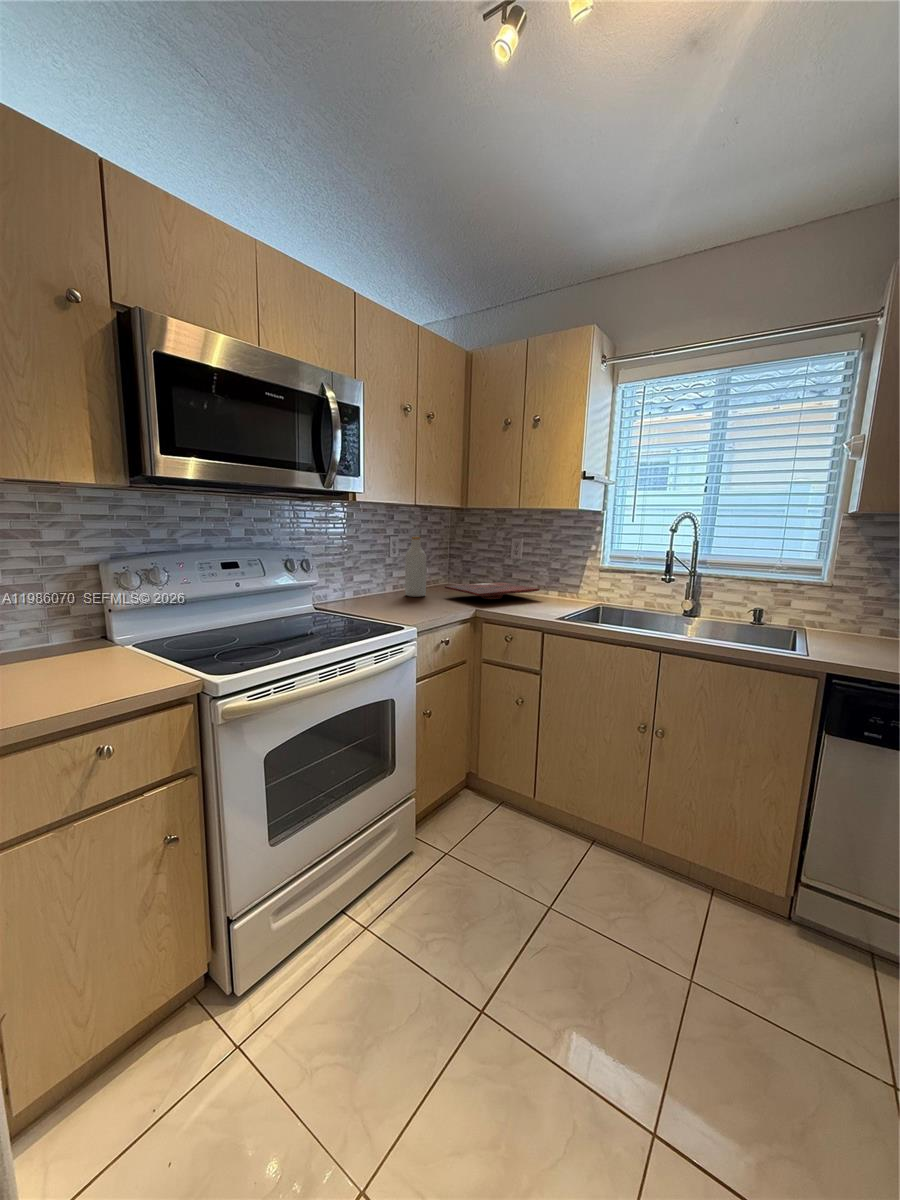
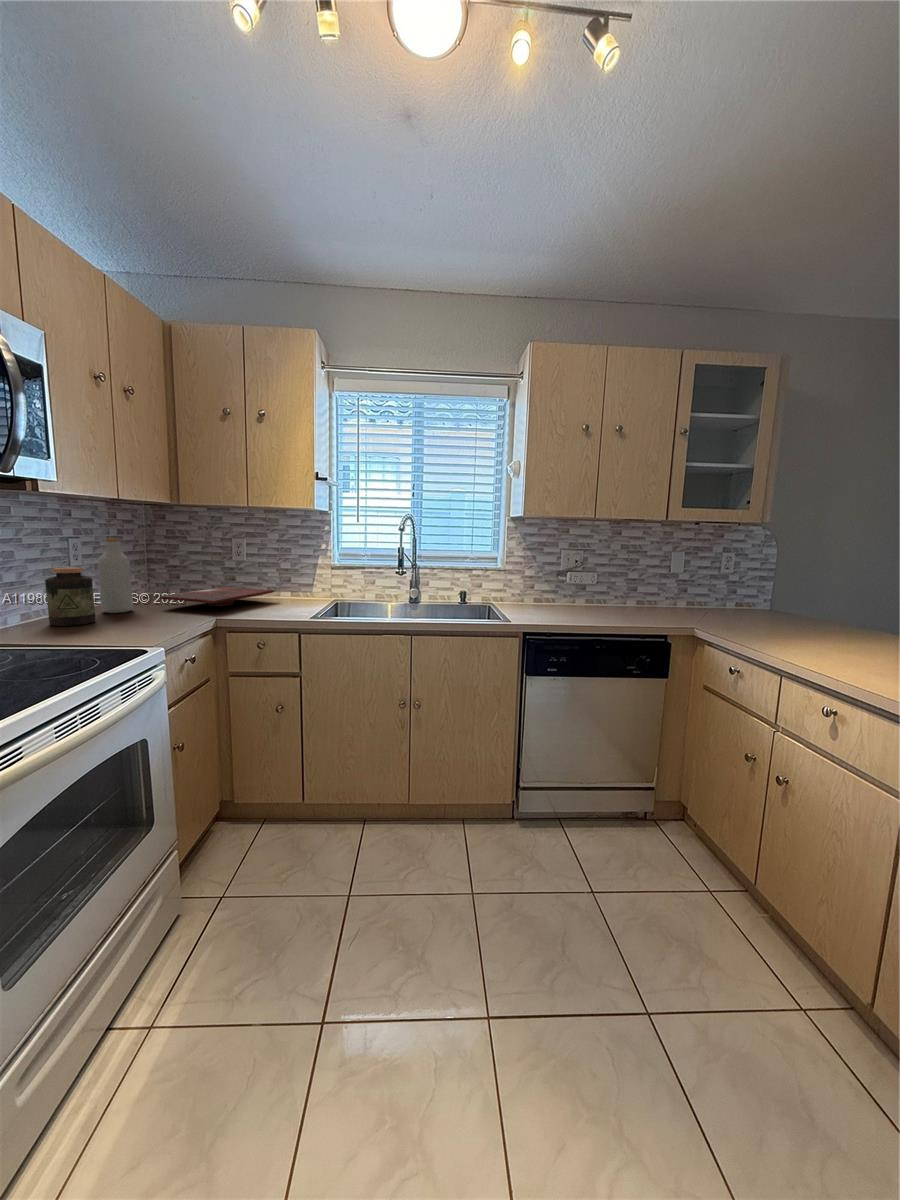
jar: none [367,558,395,603] -> present [45,567,95,626]

